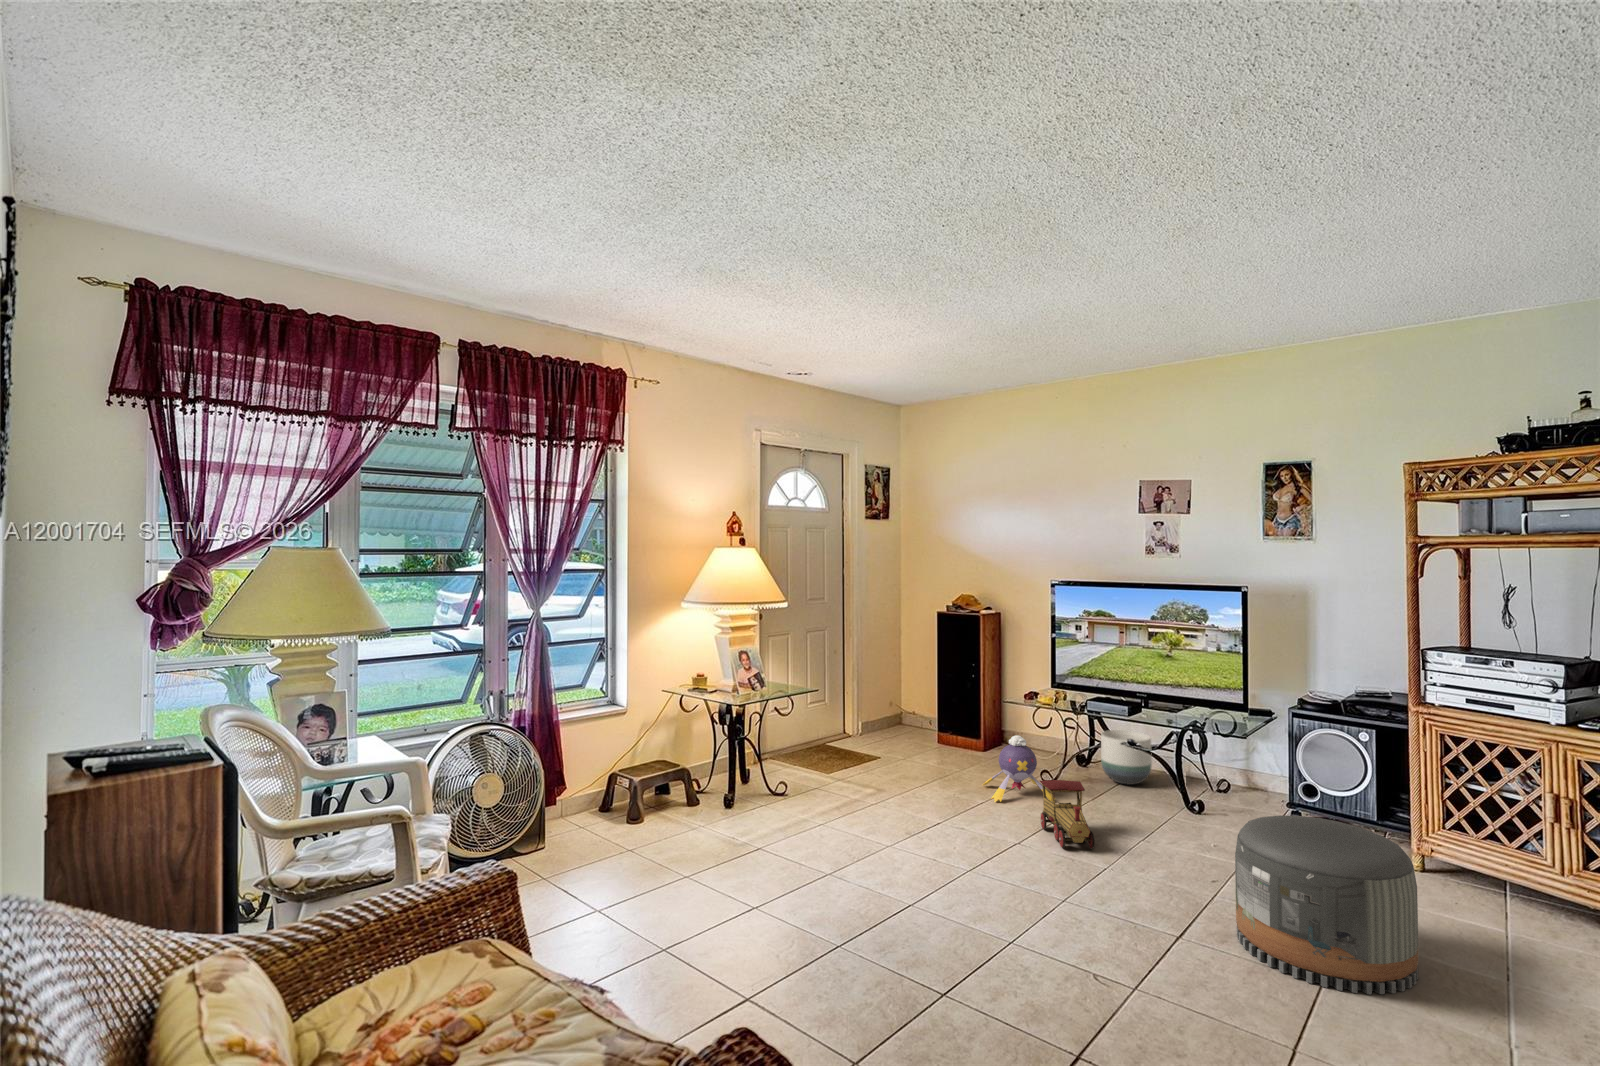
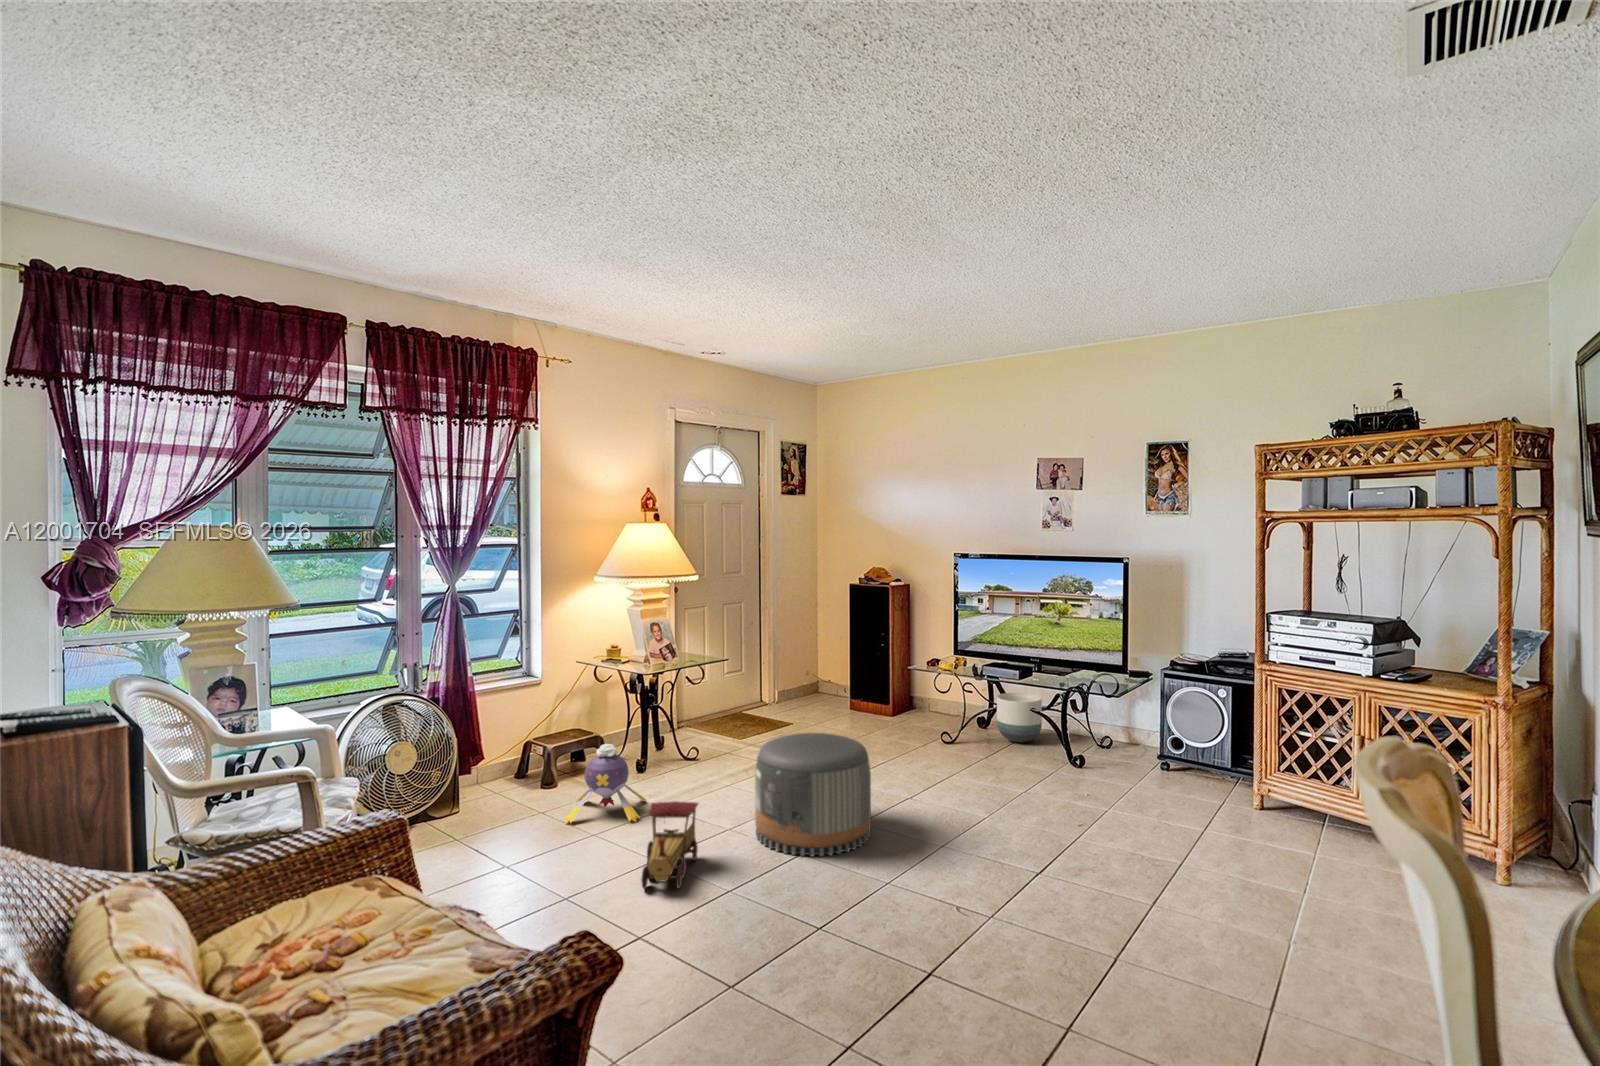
plush toy: present [983,735,1055,802] -> present [564,744,646,824]
toy train: present [1040,780,1095,849] -> present [641,801,698,889]
pouf: present [1235,815,1419,994] -> present [755,733,871,856]

